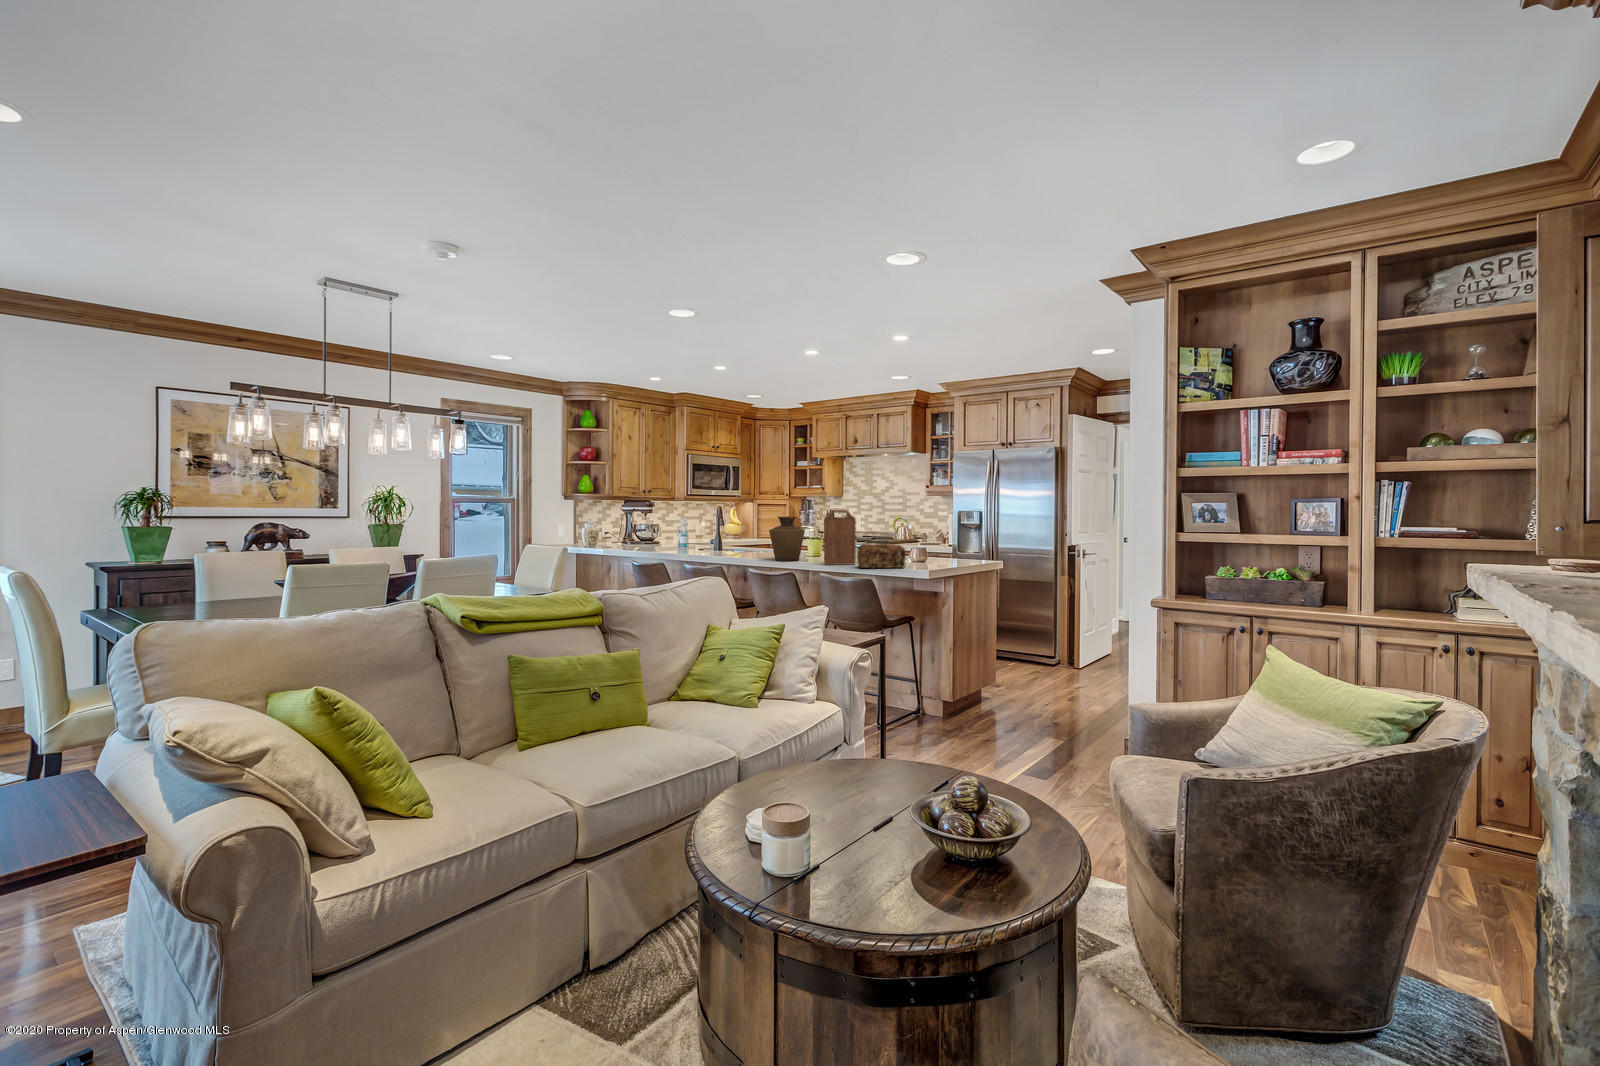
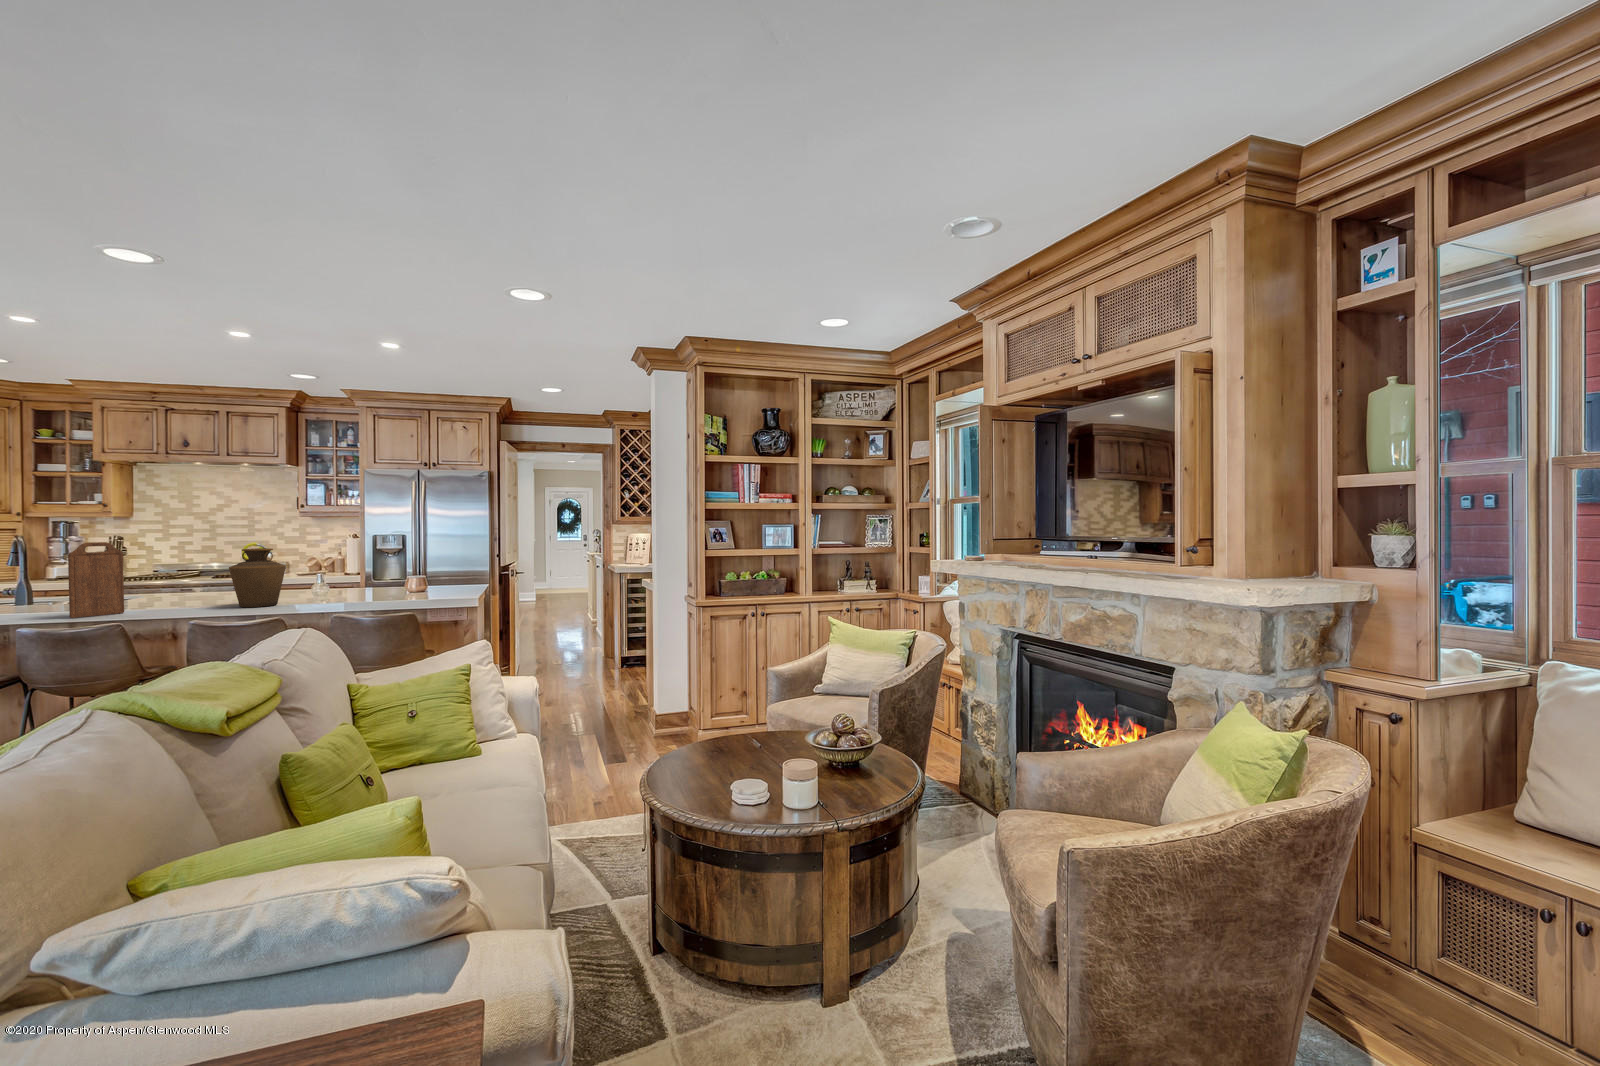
cutting board: present [824,510,856,565] -> present [68,542,124,618]
bread loaf: present [857,543,906,568] -> none [391,574,453,603]

